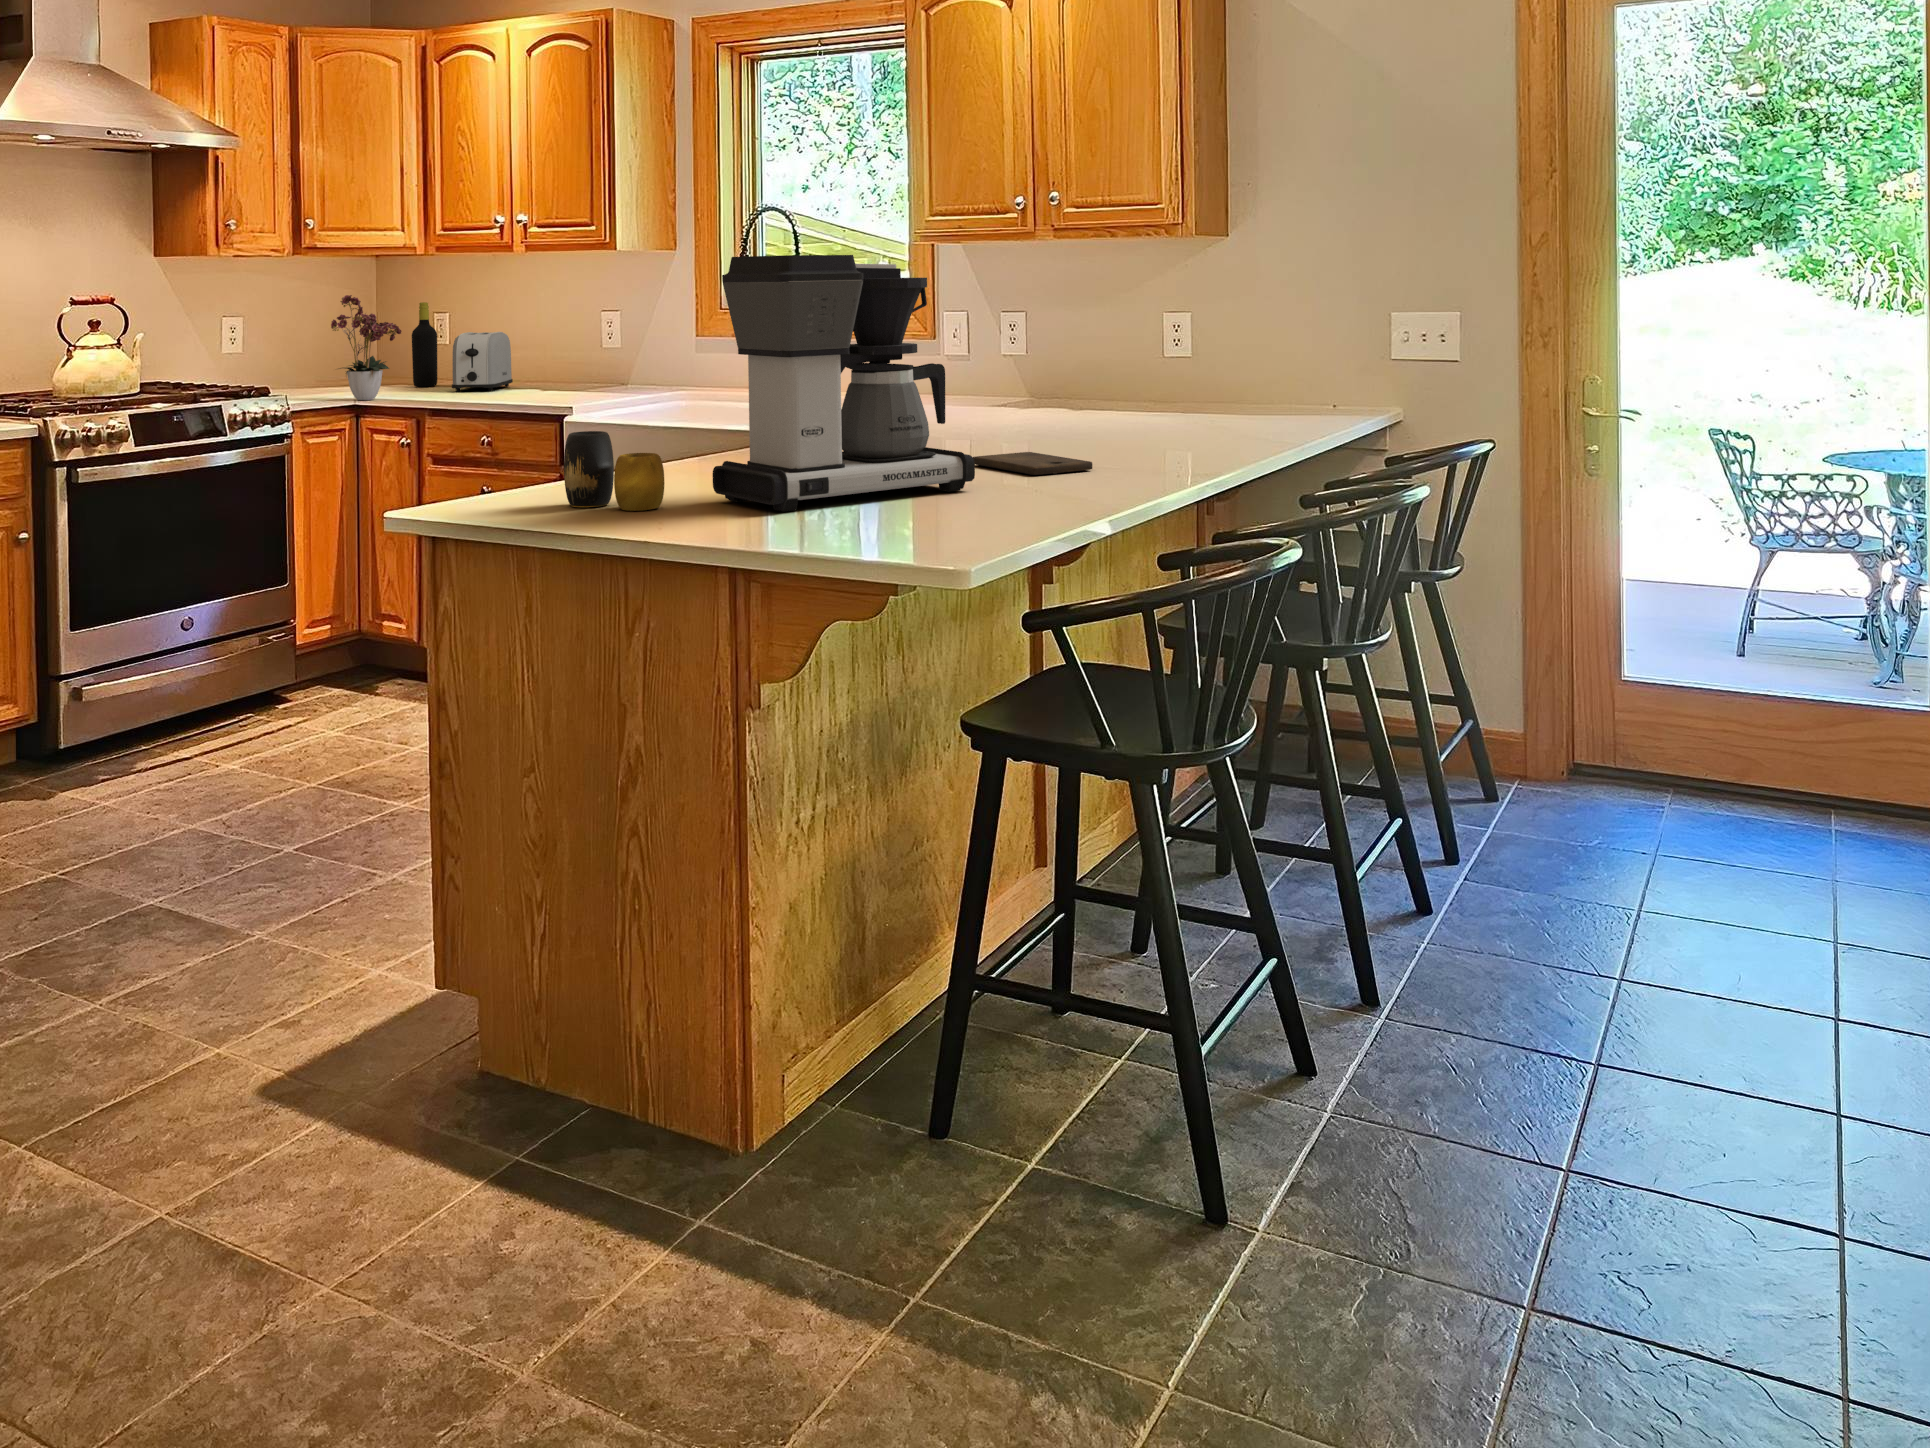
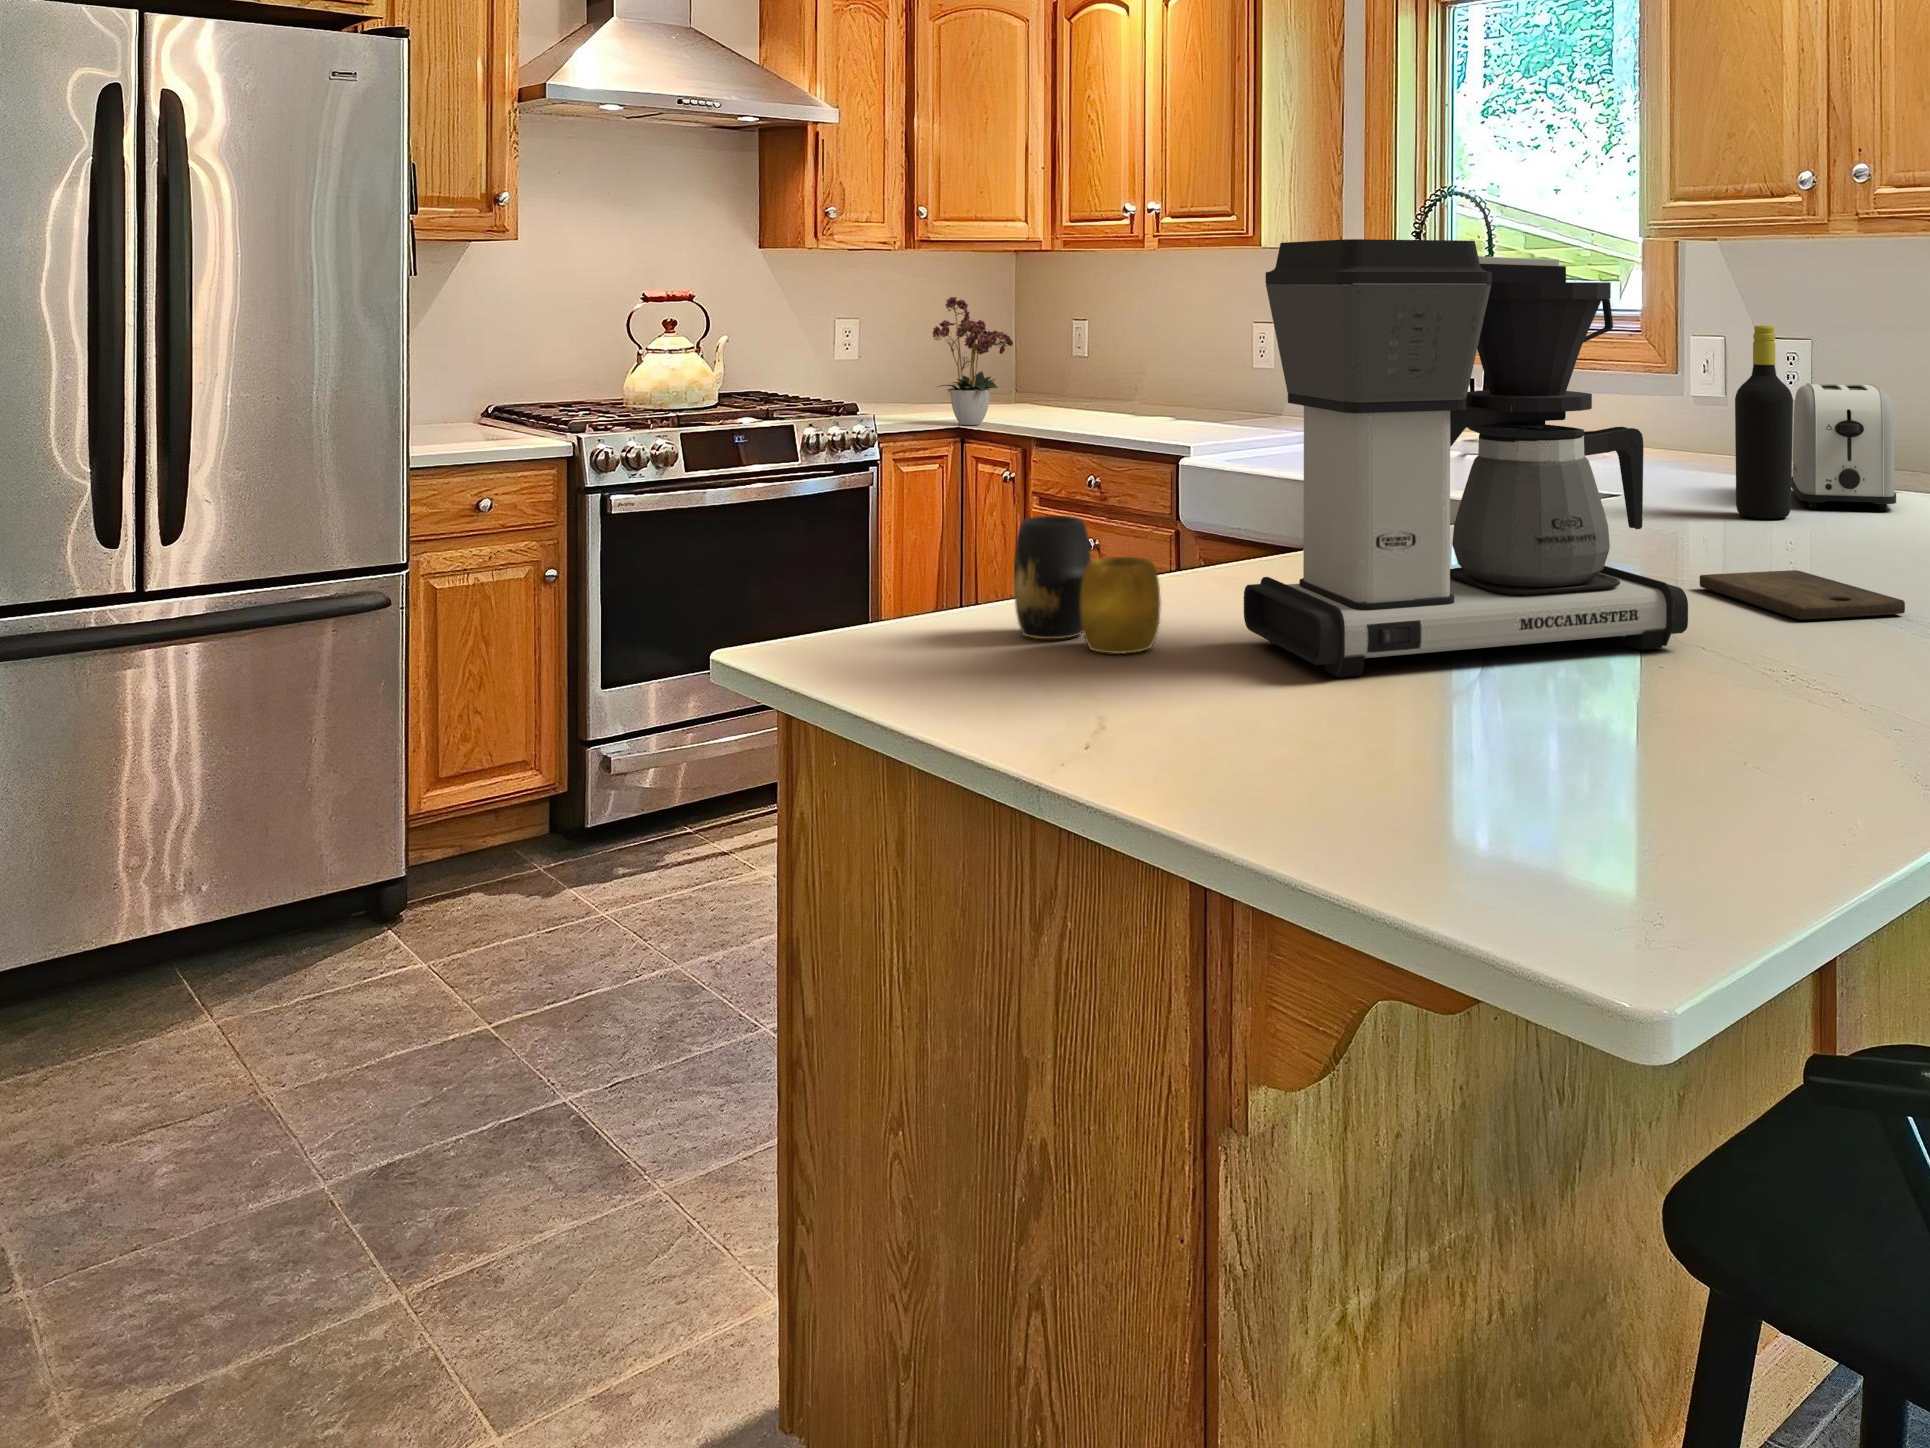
bottle: present [412,302,438,387] -> present [1735,325,1793,519]
toaster: present [452,332,513,392] -> present [1791,383,1896,511]

